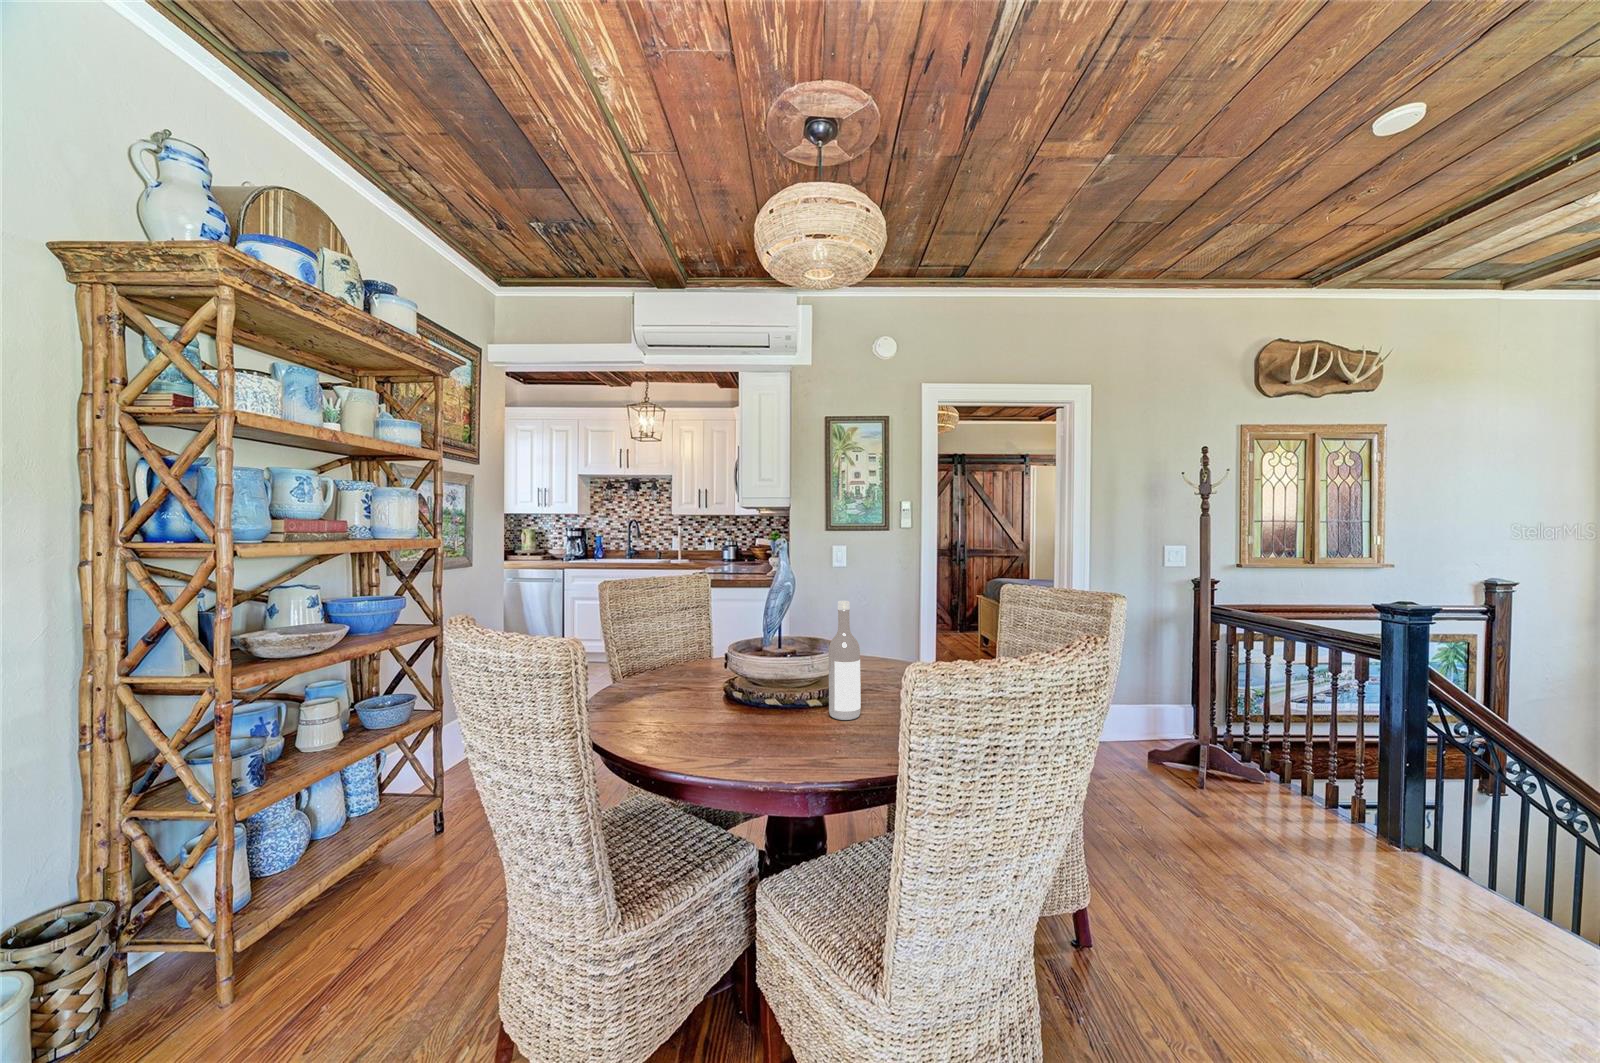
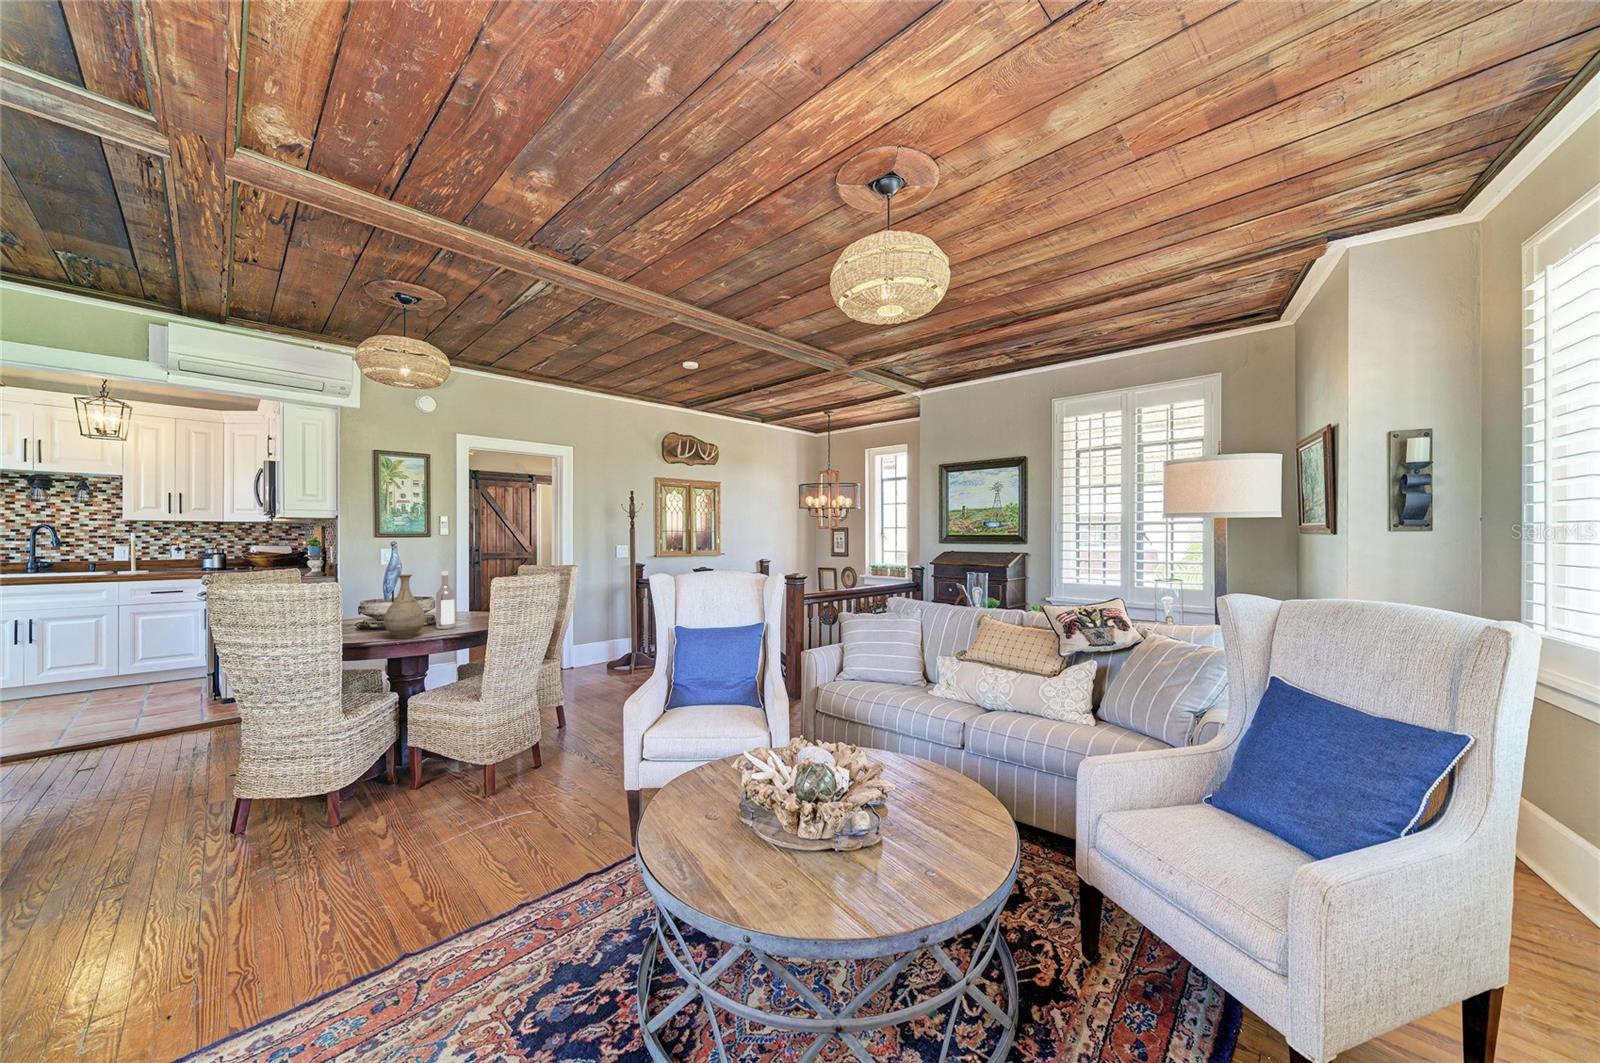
vase: none [721,610,793,746] -> present [384,575,425,639]

